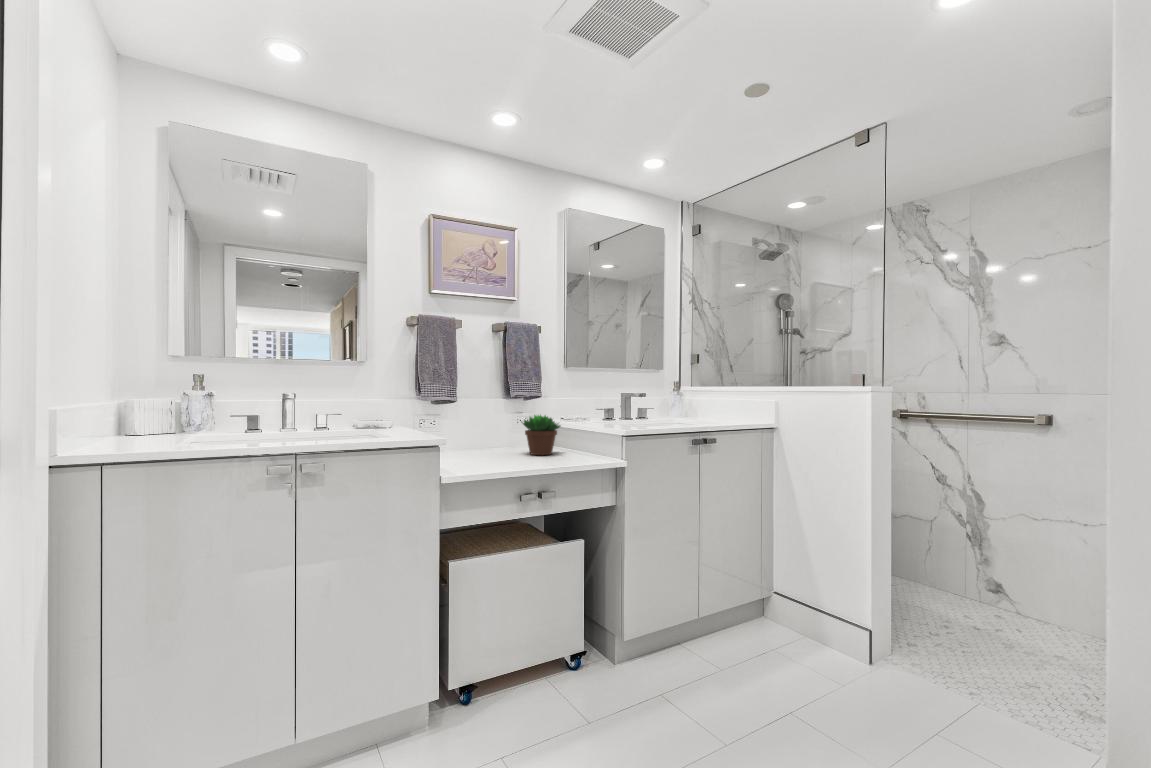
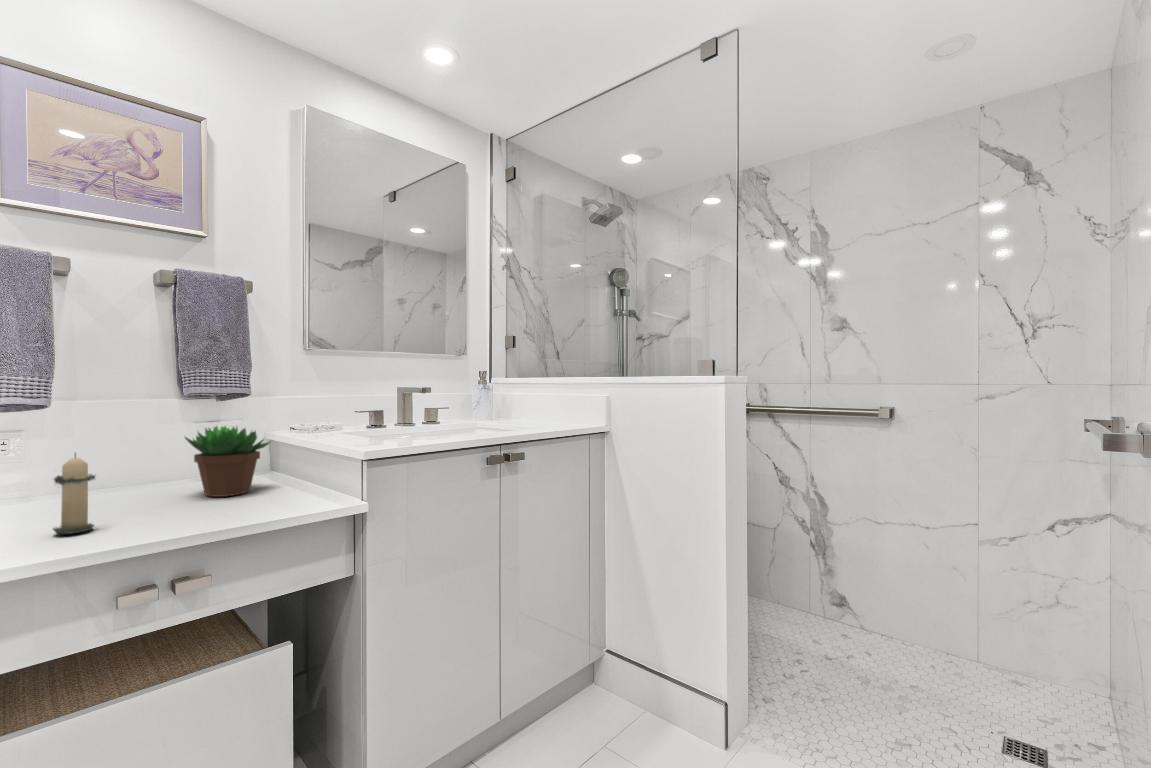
candle: none [483,424,503,465] -> present [53,453,95,534]

